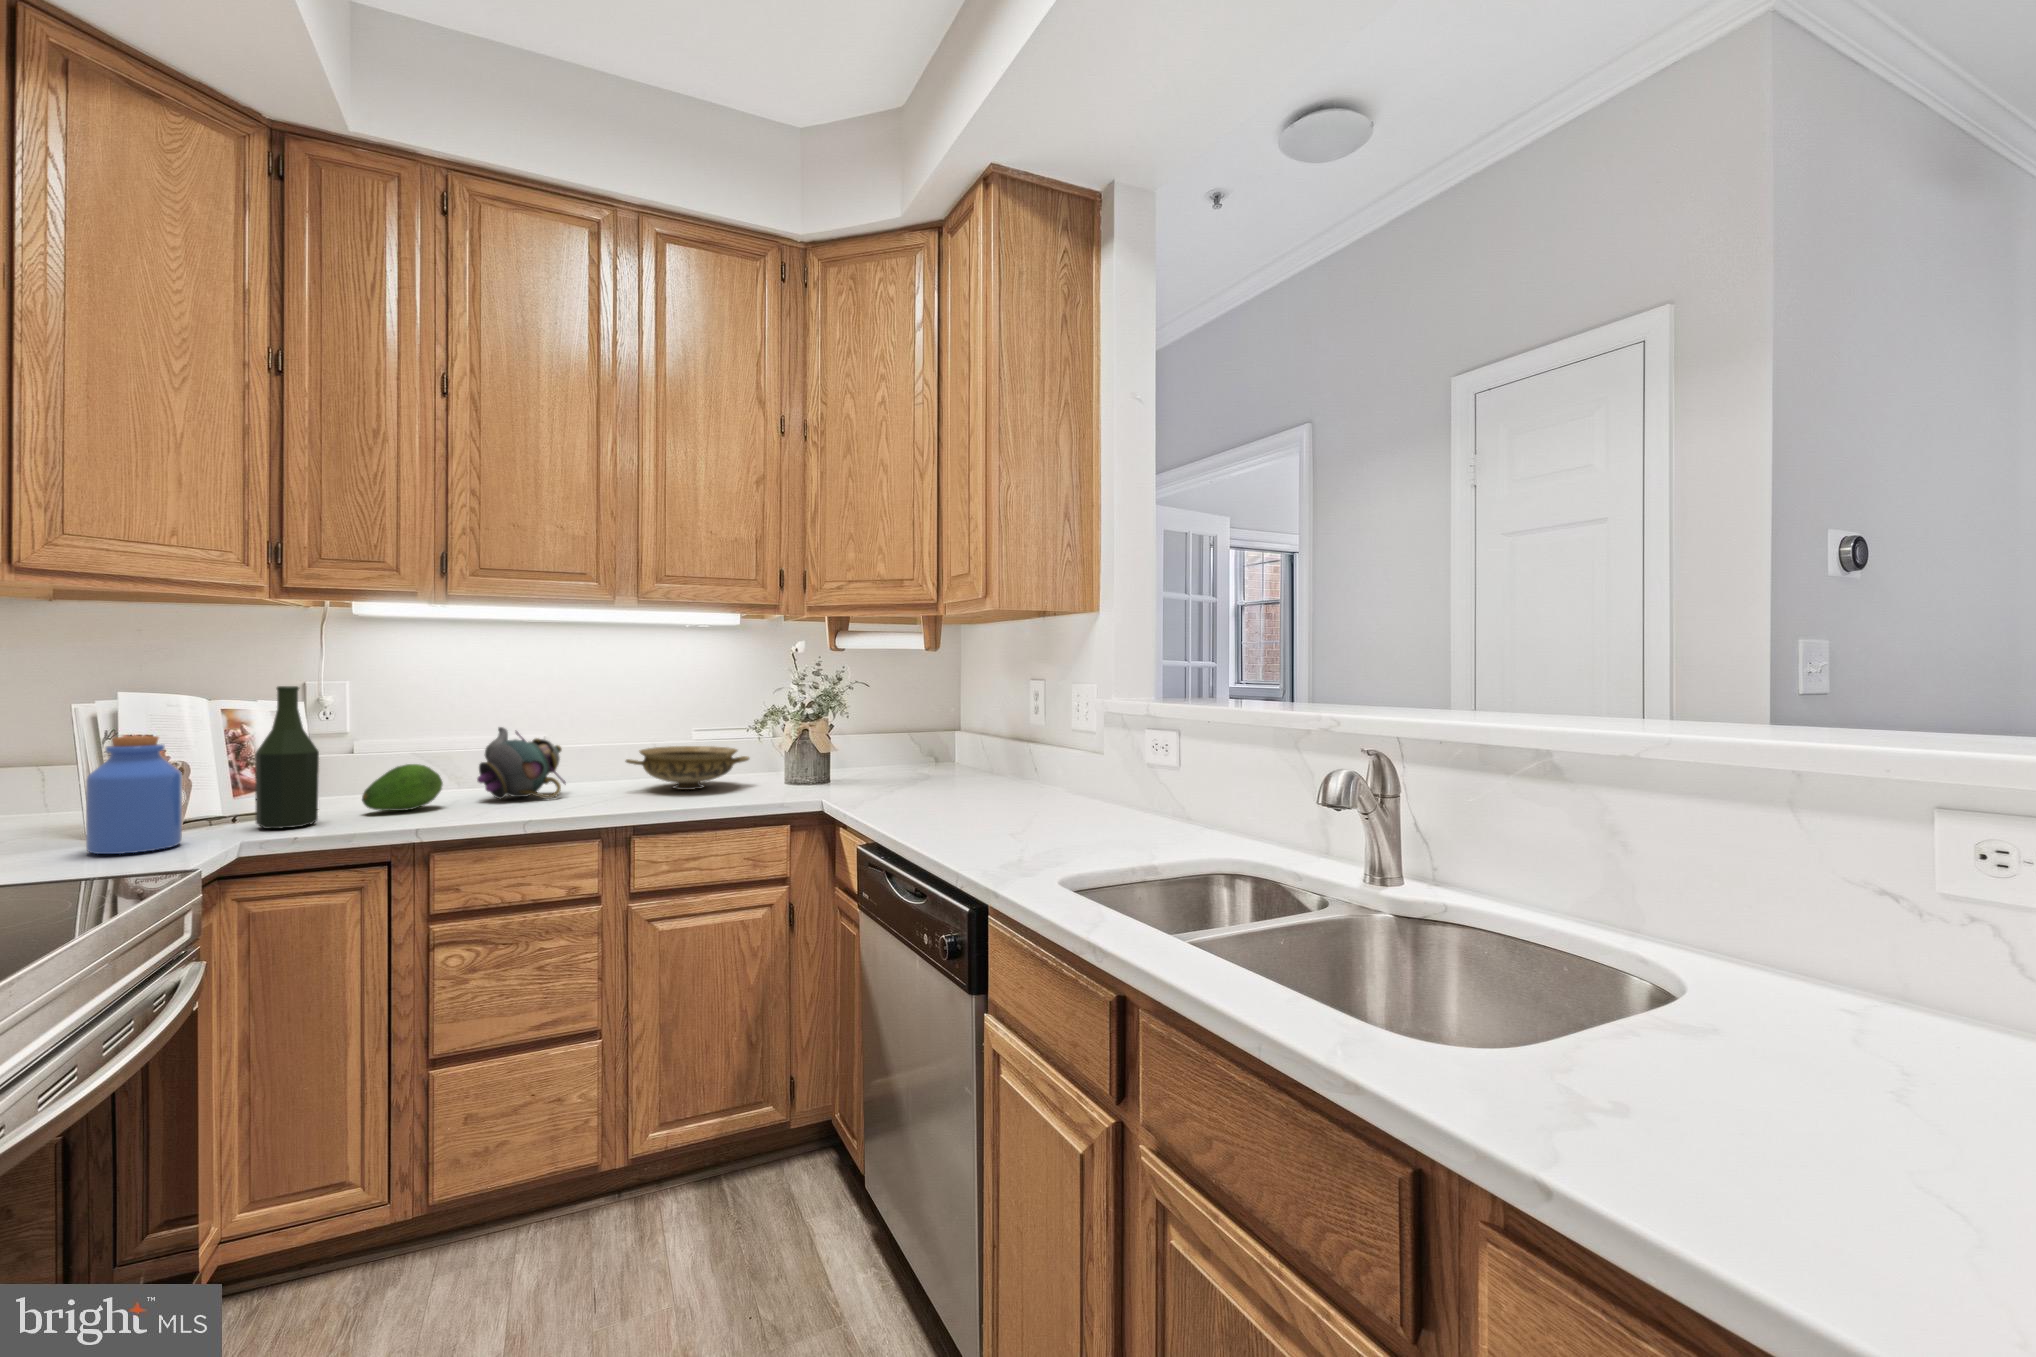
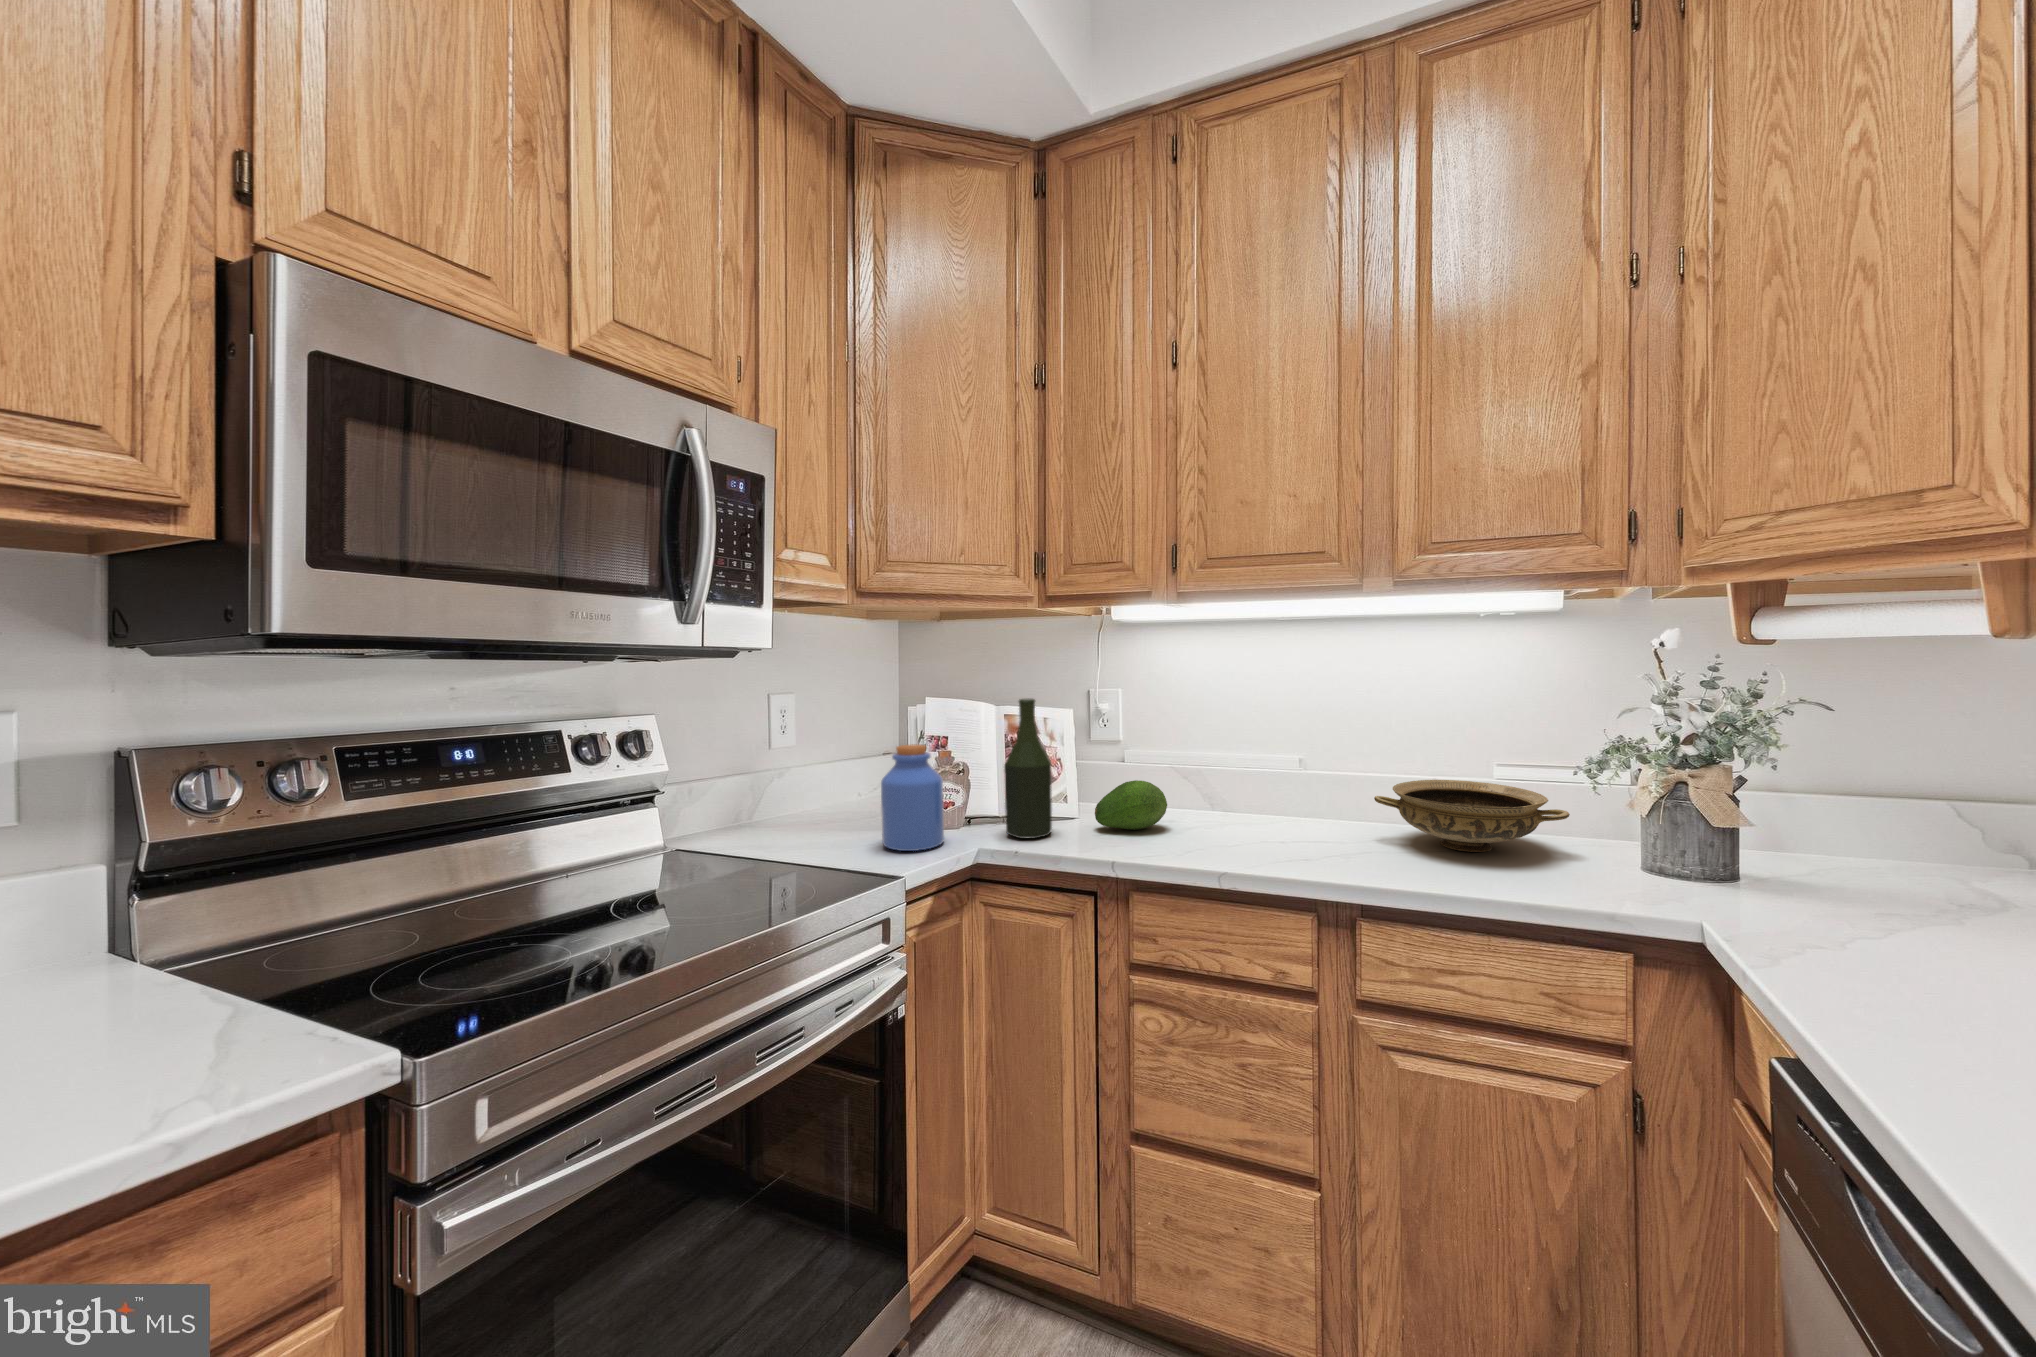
teapot: present [477,727,566,799] -> none [1203,742,1299,837]

